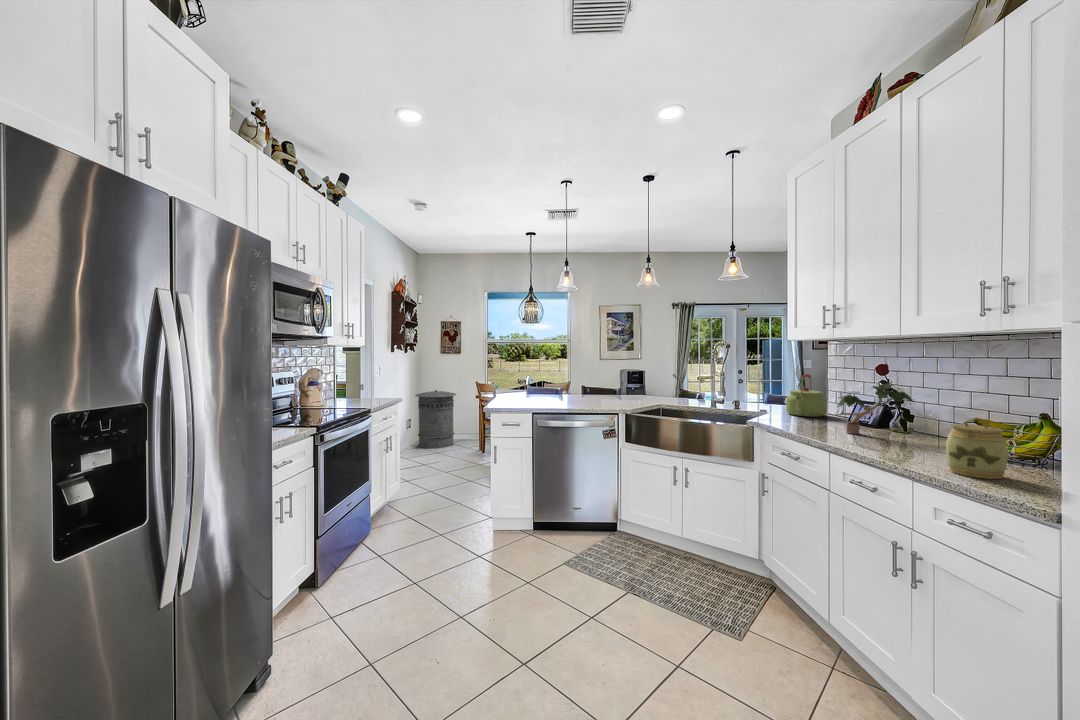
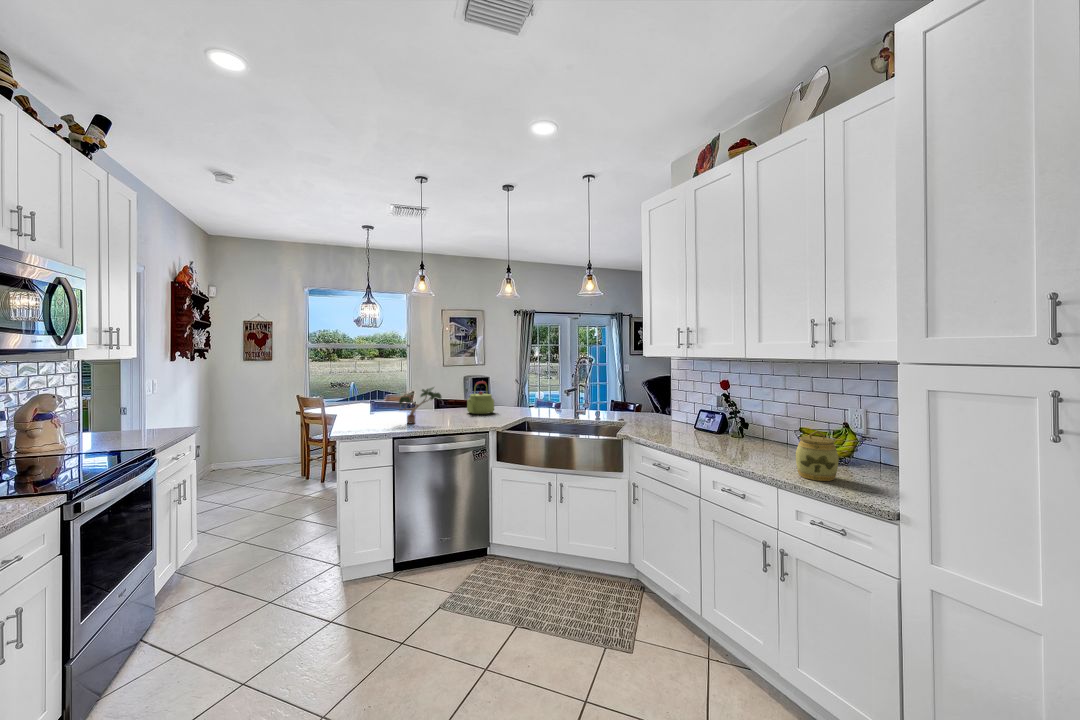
kettle: present [786,374,827,417] -> present [467,381,494,414]
potted plant: present [836,383,913,434] -> present [399,387,441,424]
trash can: present [415,390,456,448] -> none [205,408,267,484]

